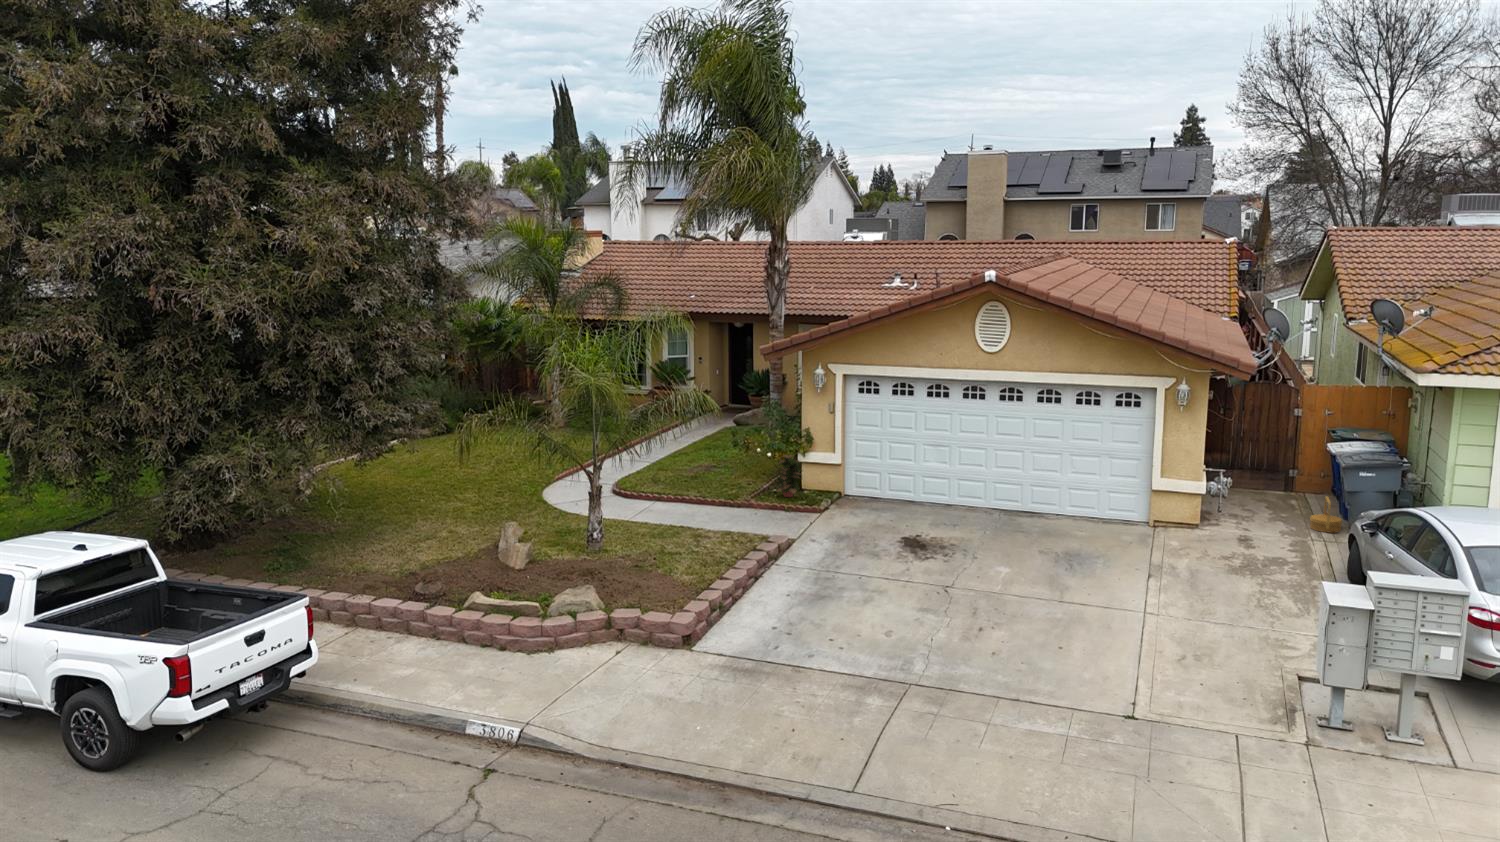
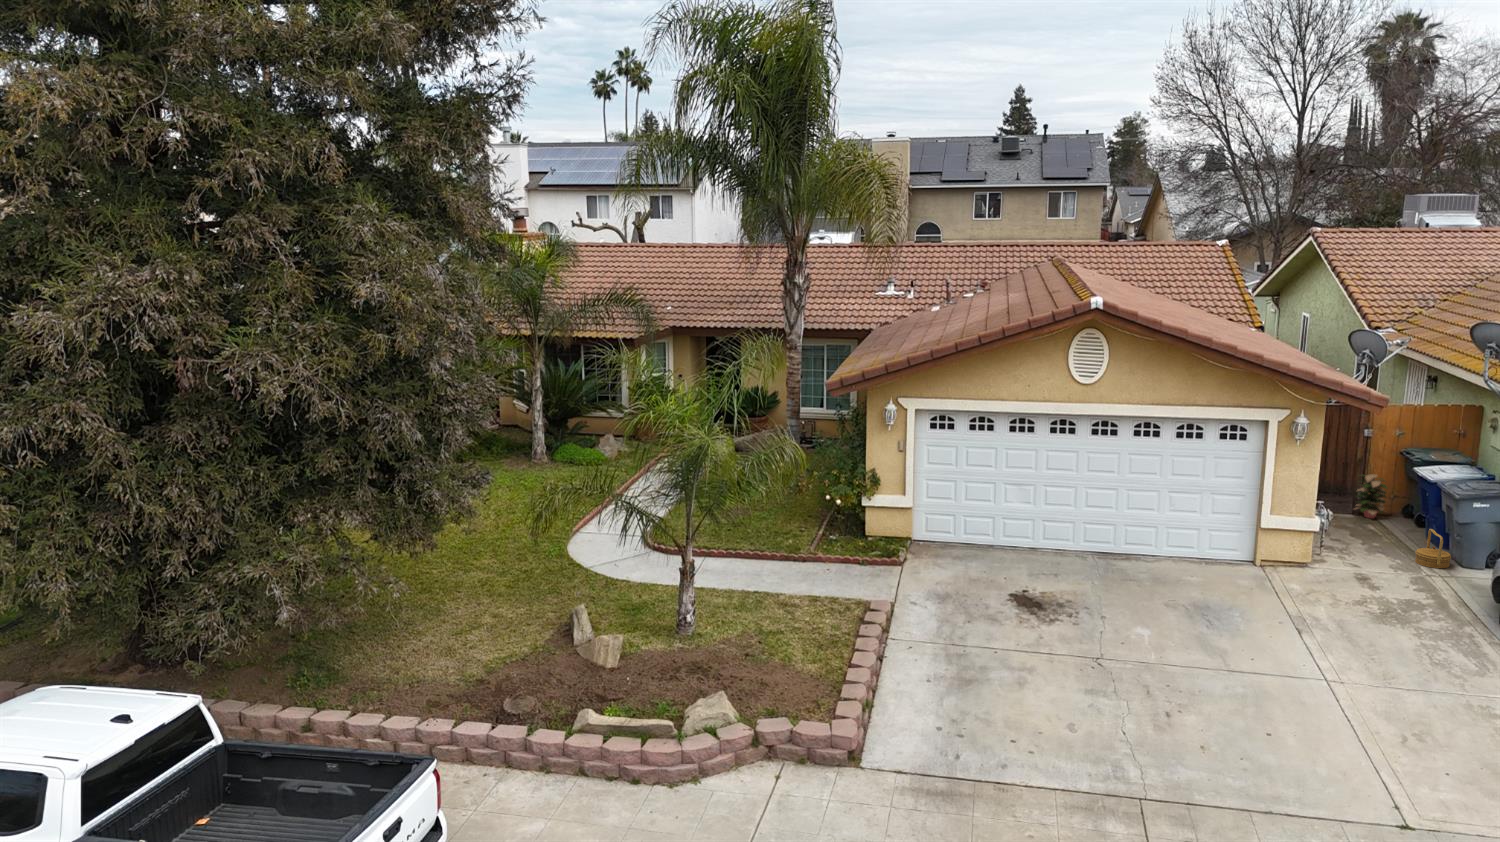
decorative plant: present [777,455,801,497] -> present [1355,474,1387,518]

